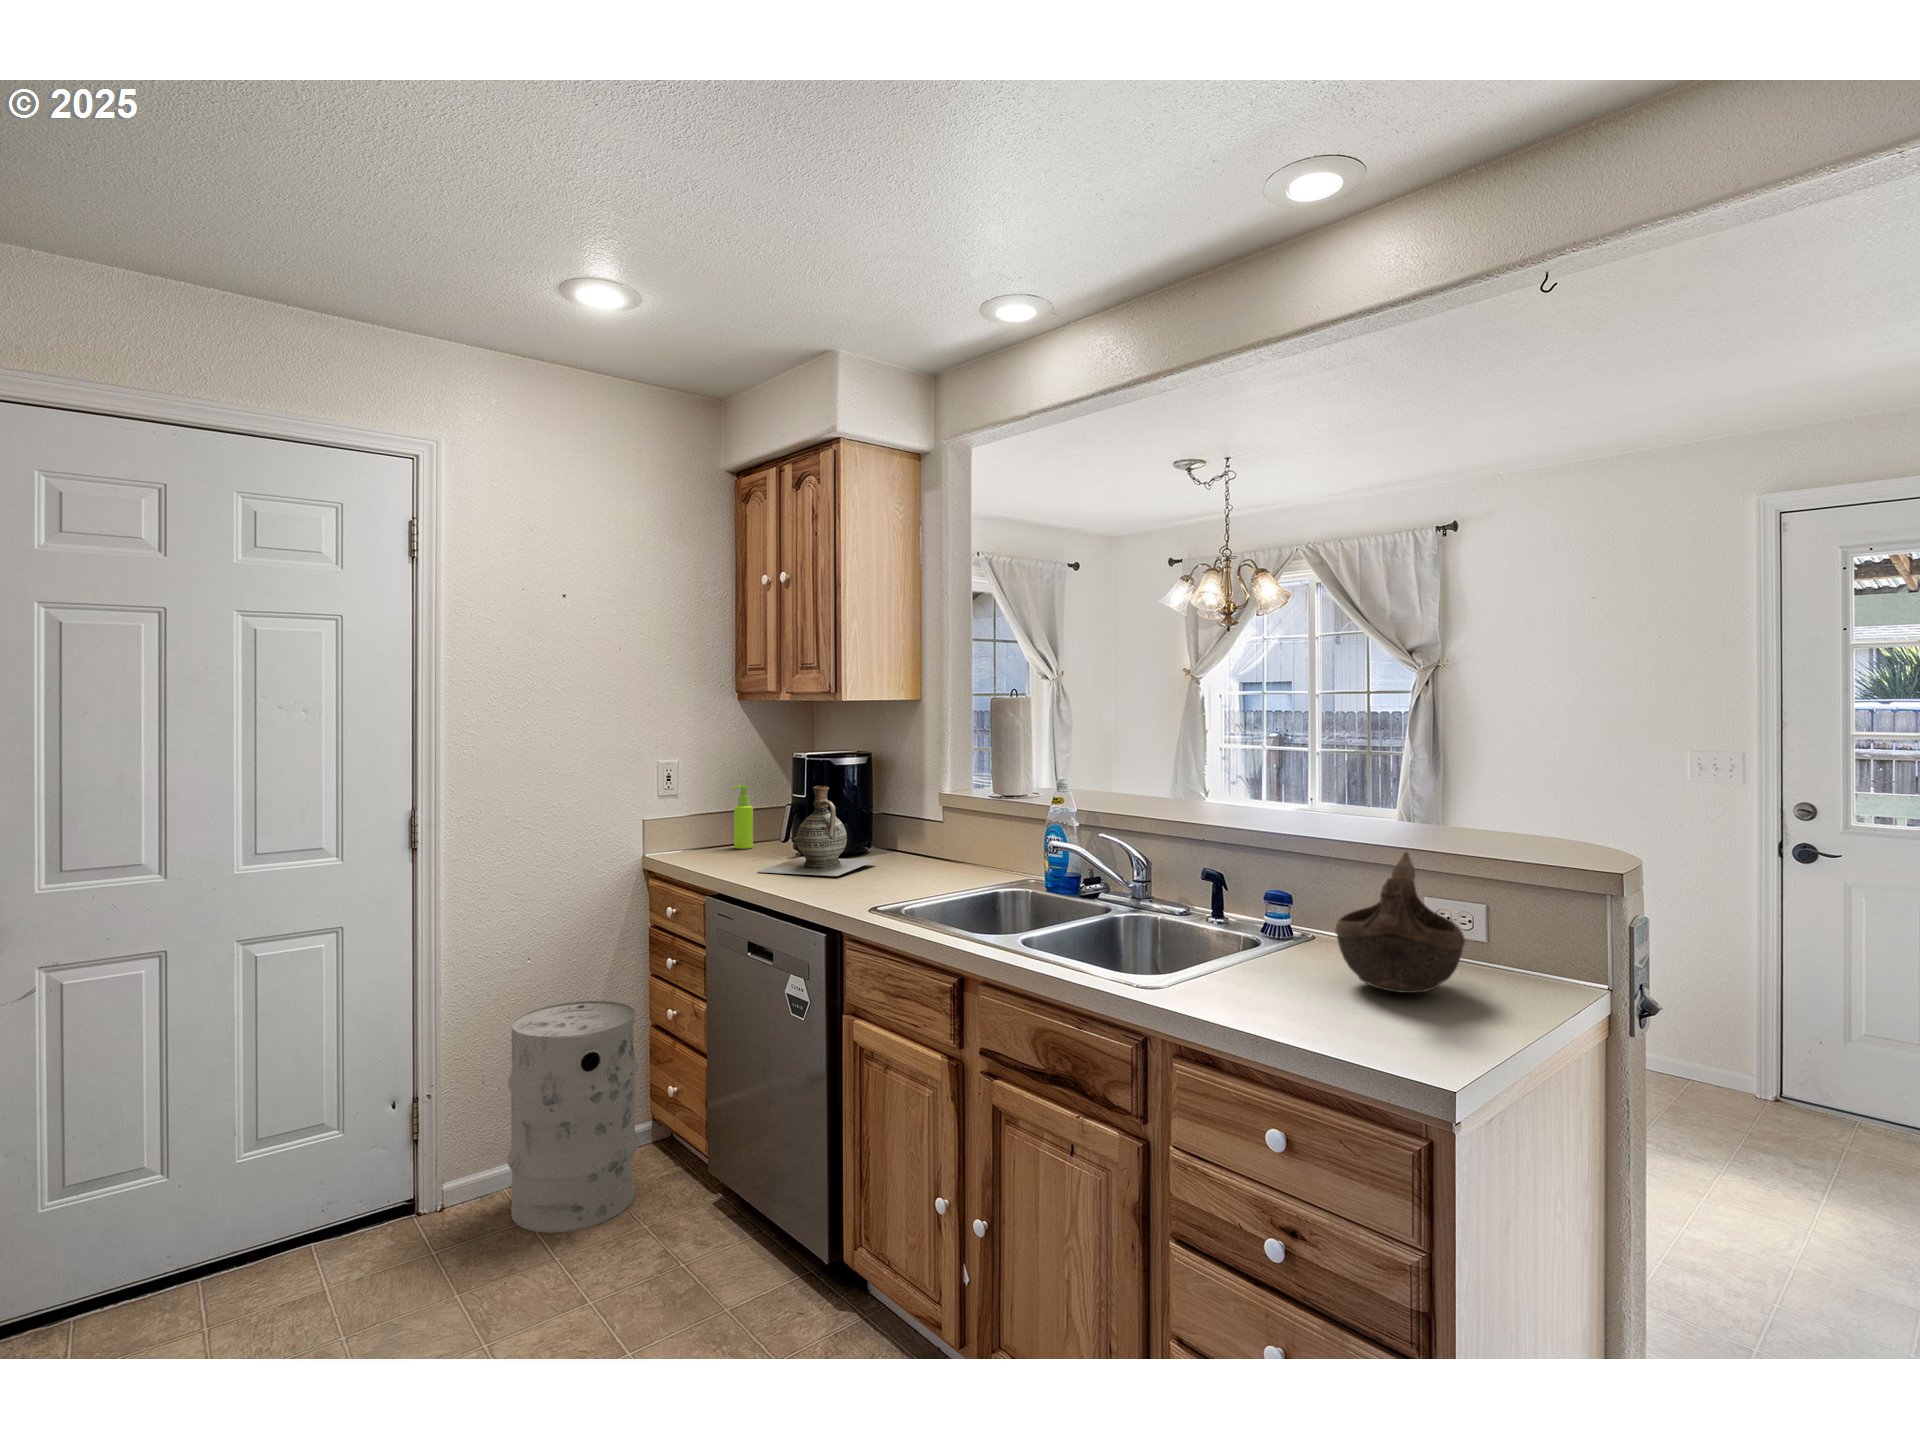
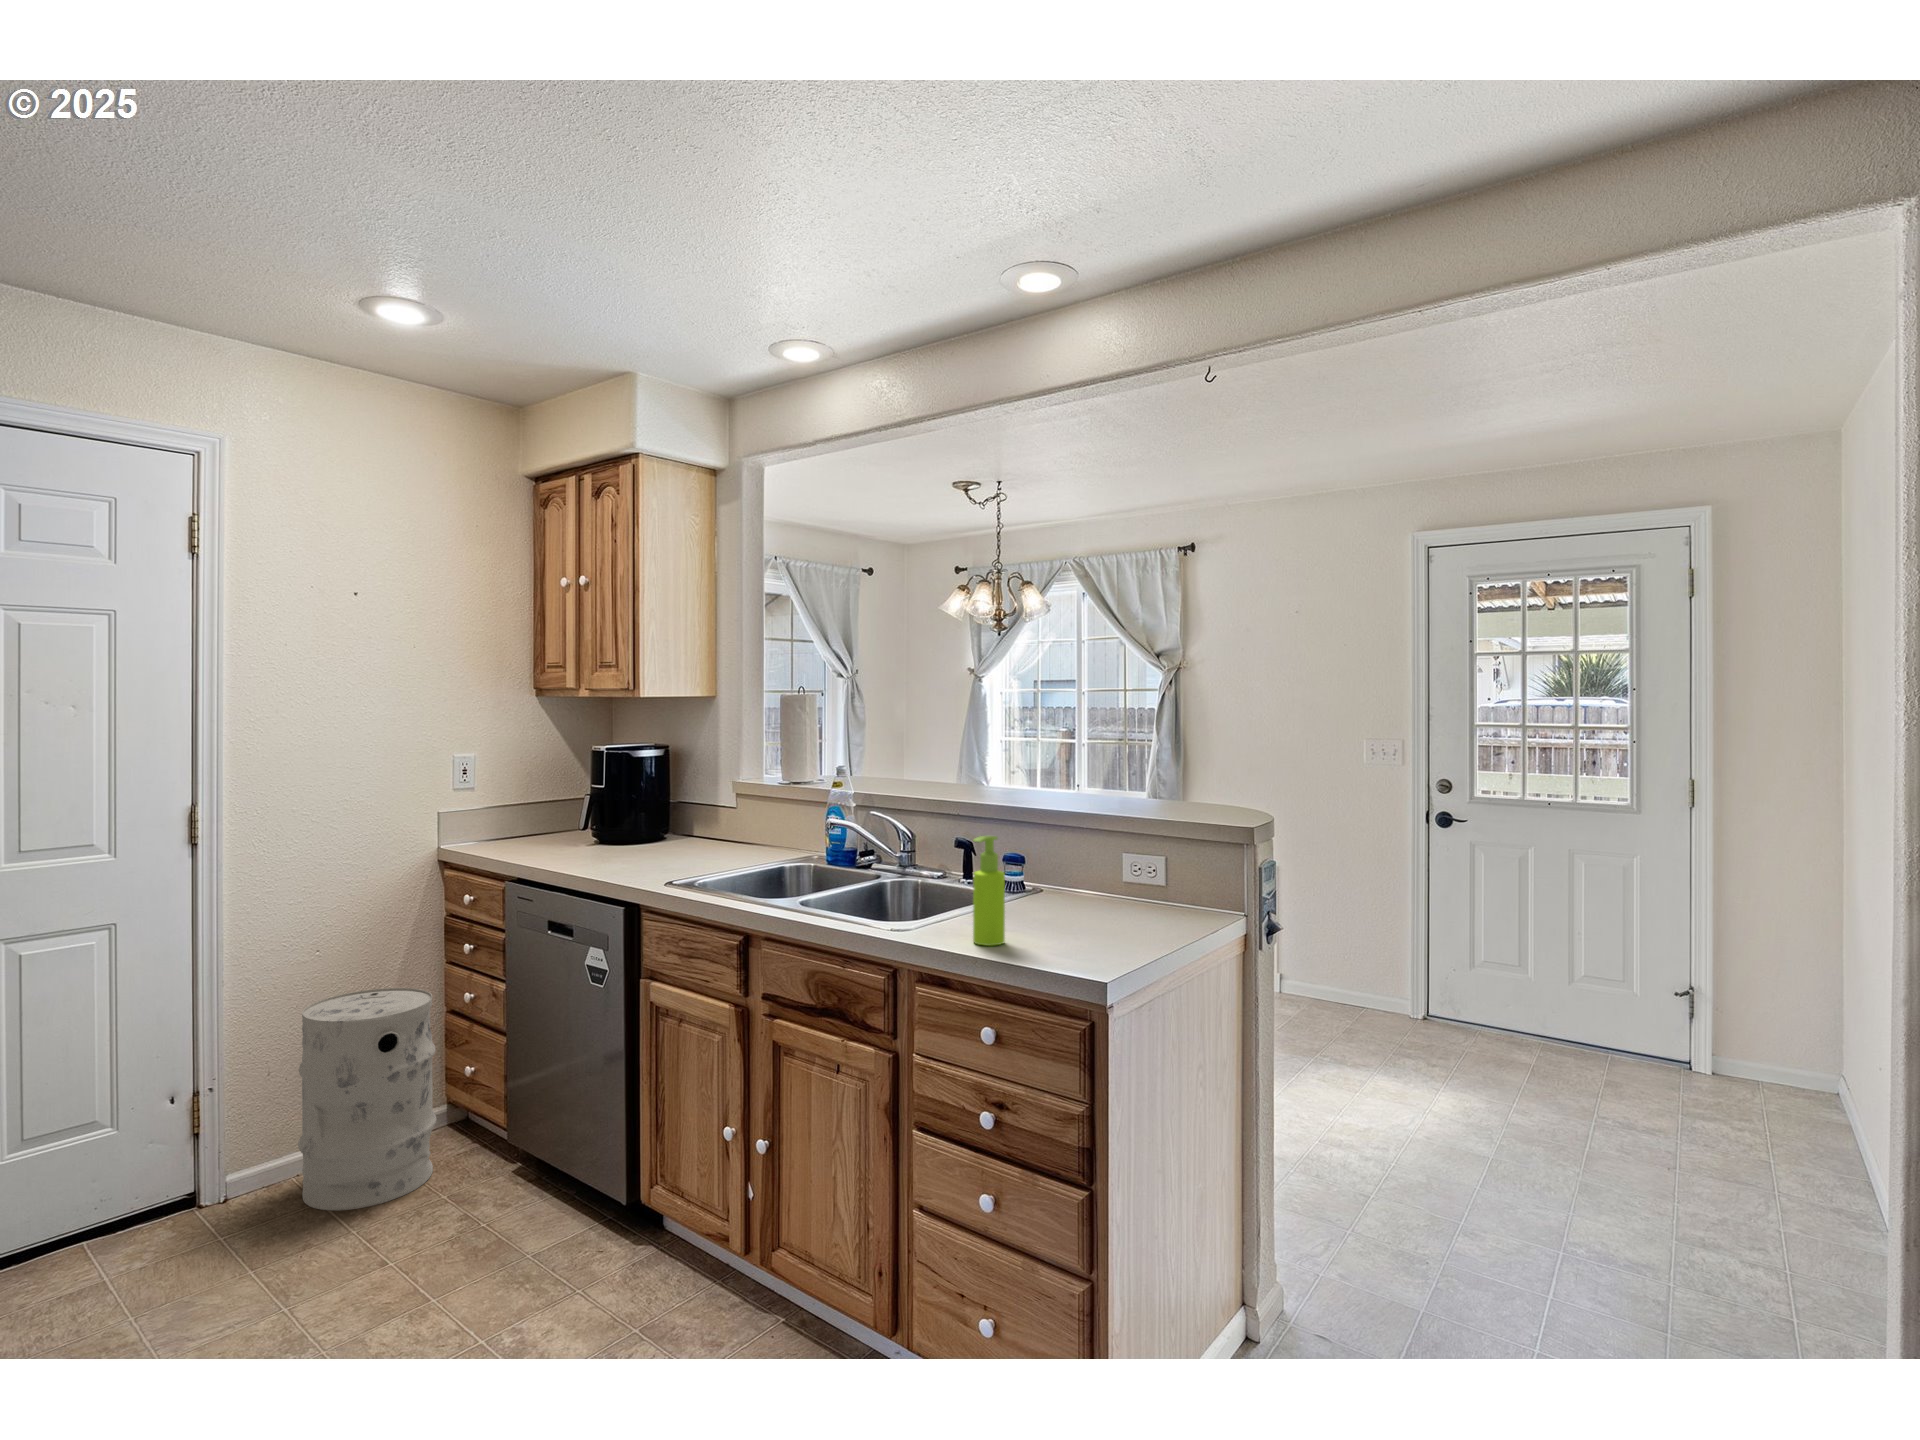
soap dispenser: present [731,785,753,849] -> present [973,836,1005,946]
ceramic jug: present [758,786,875,876] -> none [555,777,673,859]
decorative bowl: present [1336,852,1465,993] -> none [1046,817,1139,924]

